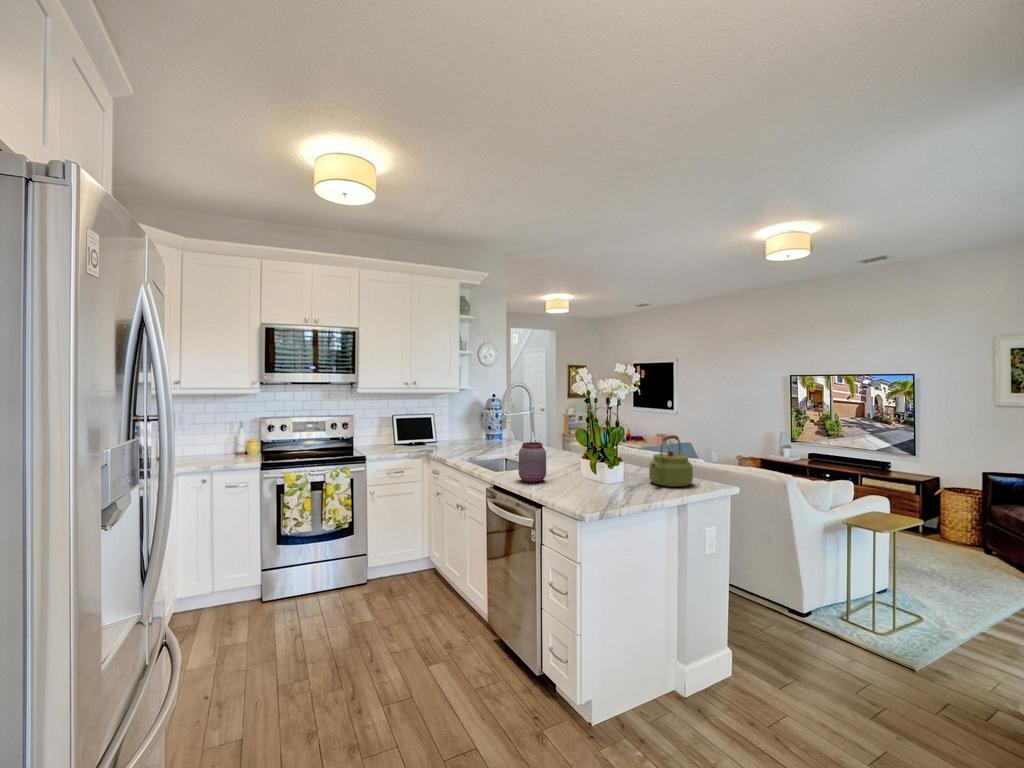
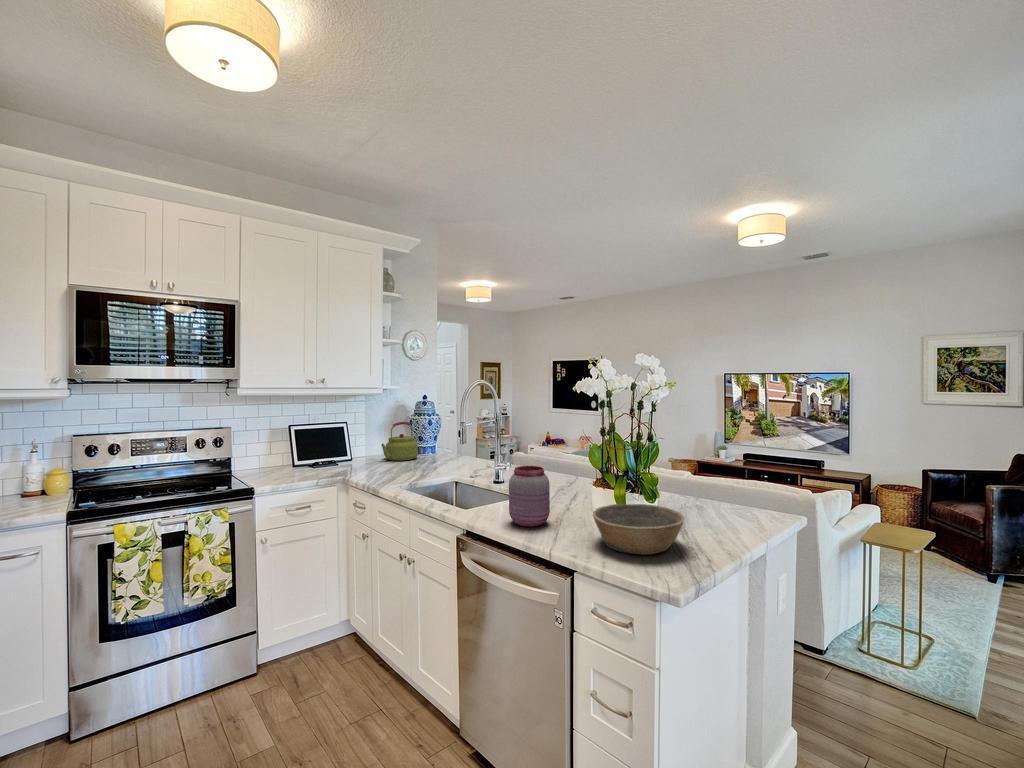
kettle: present [649,435,693,487] -> present [381,422,418,461]
bowl: none [563,468,623,498] -> present [593,504,684,555]

